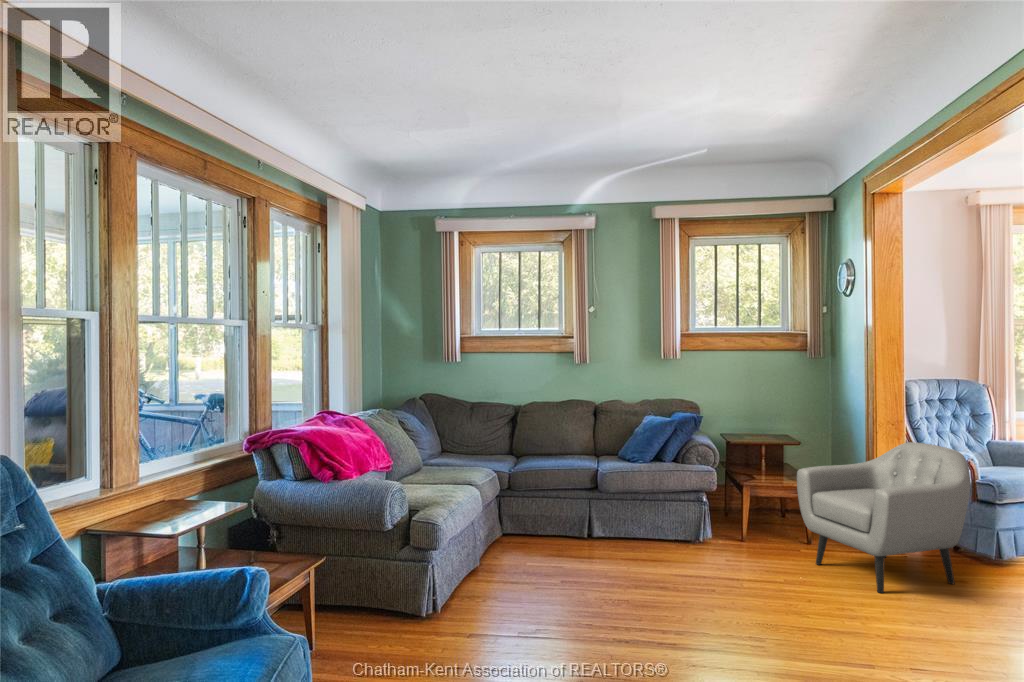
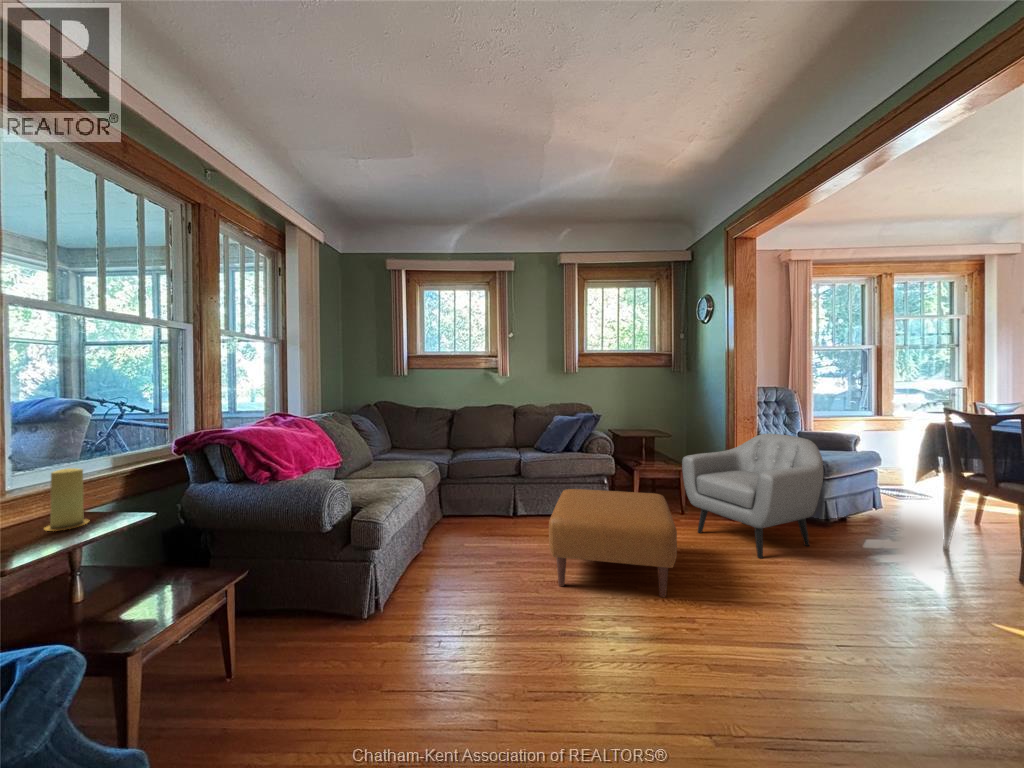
candle: none [168,460,198,512] -> present [44,468,89,531]
ottoman: none [616,503,762,621] -> present [549,489,677,597]

